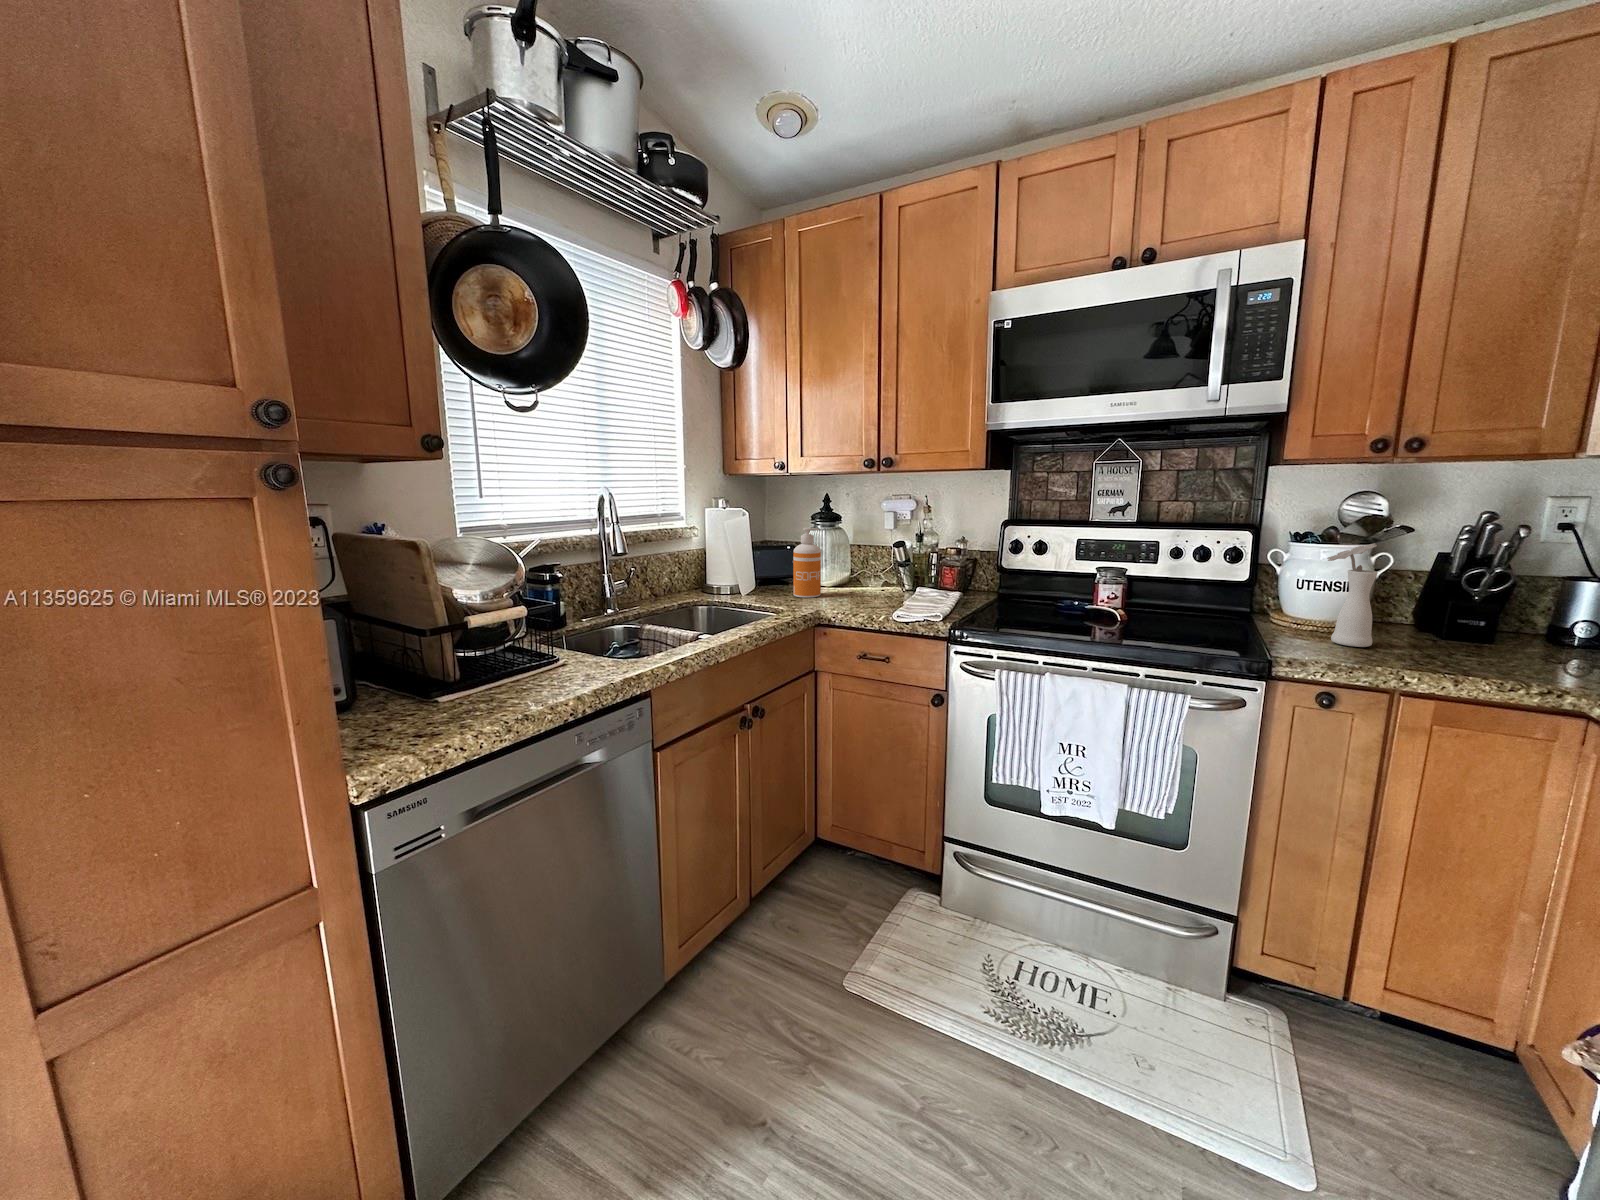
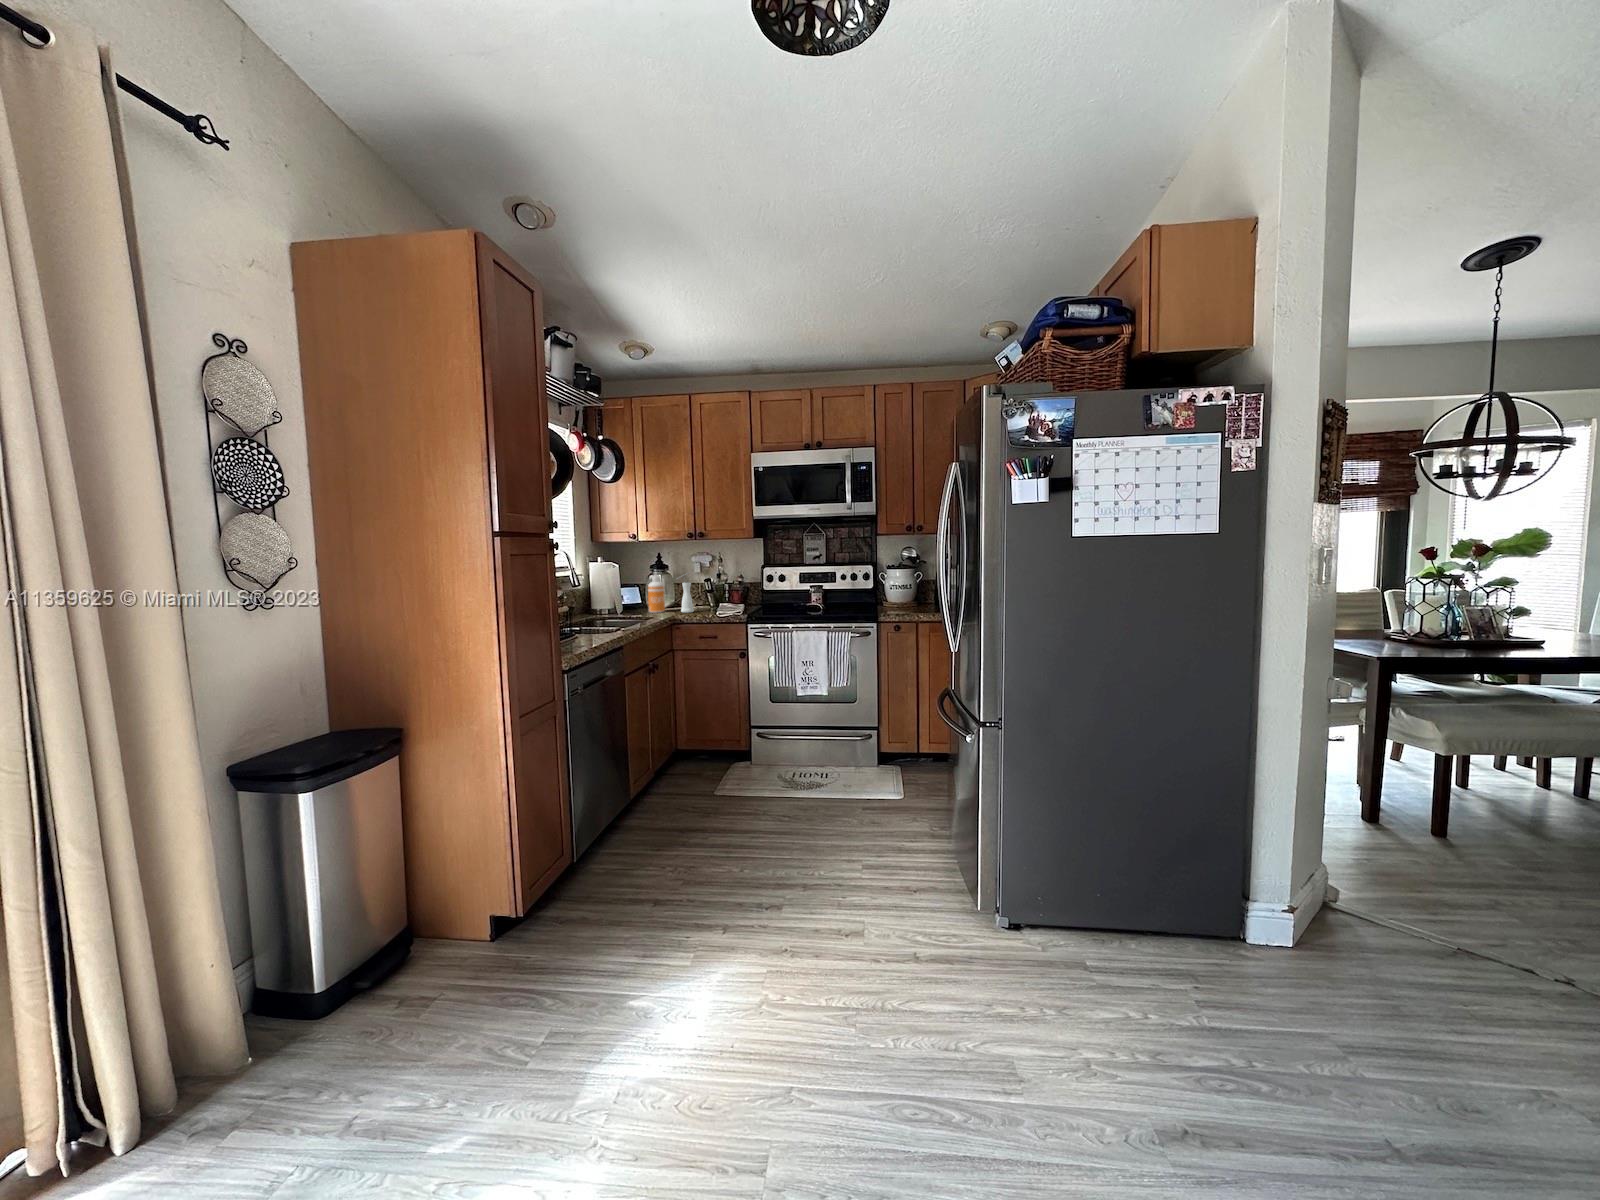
vase: present [1327,543,1377,647] -> present [677,572,694,613]

